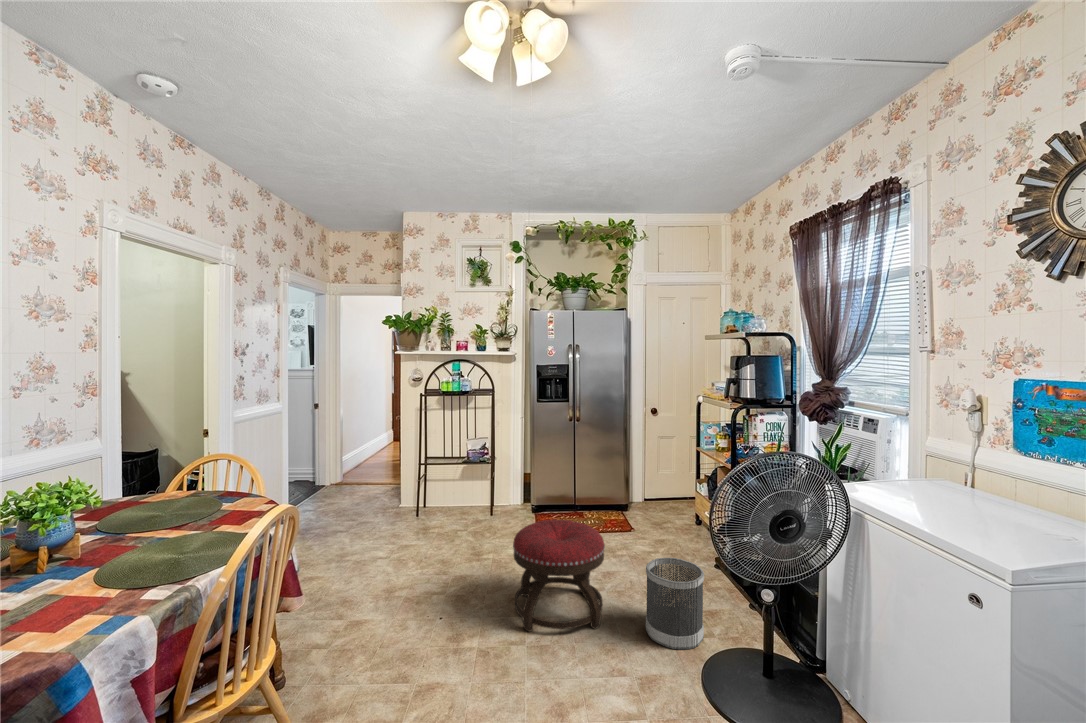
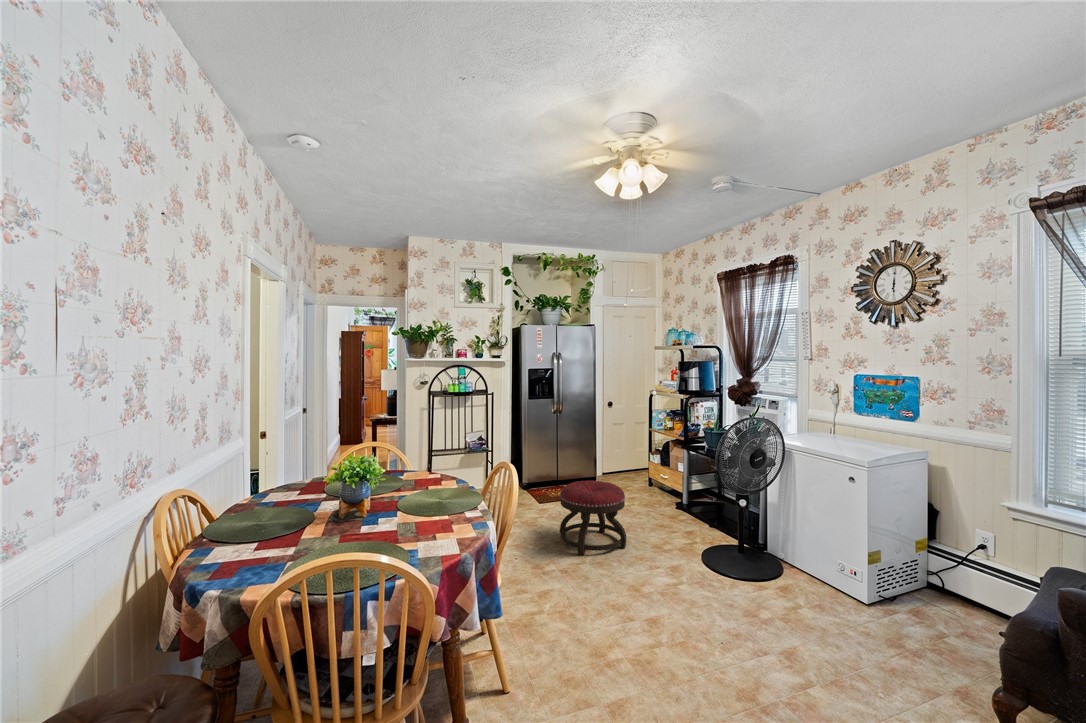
wastebasket: present [646,558,704,650] -> none [654,497,692,552]

